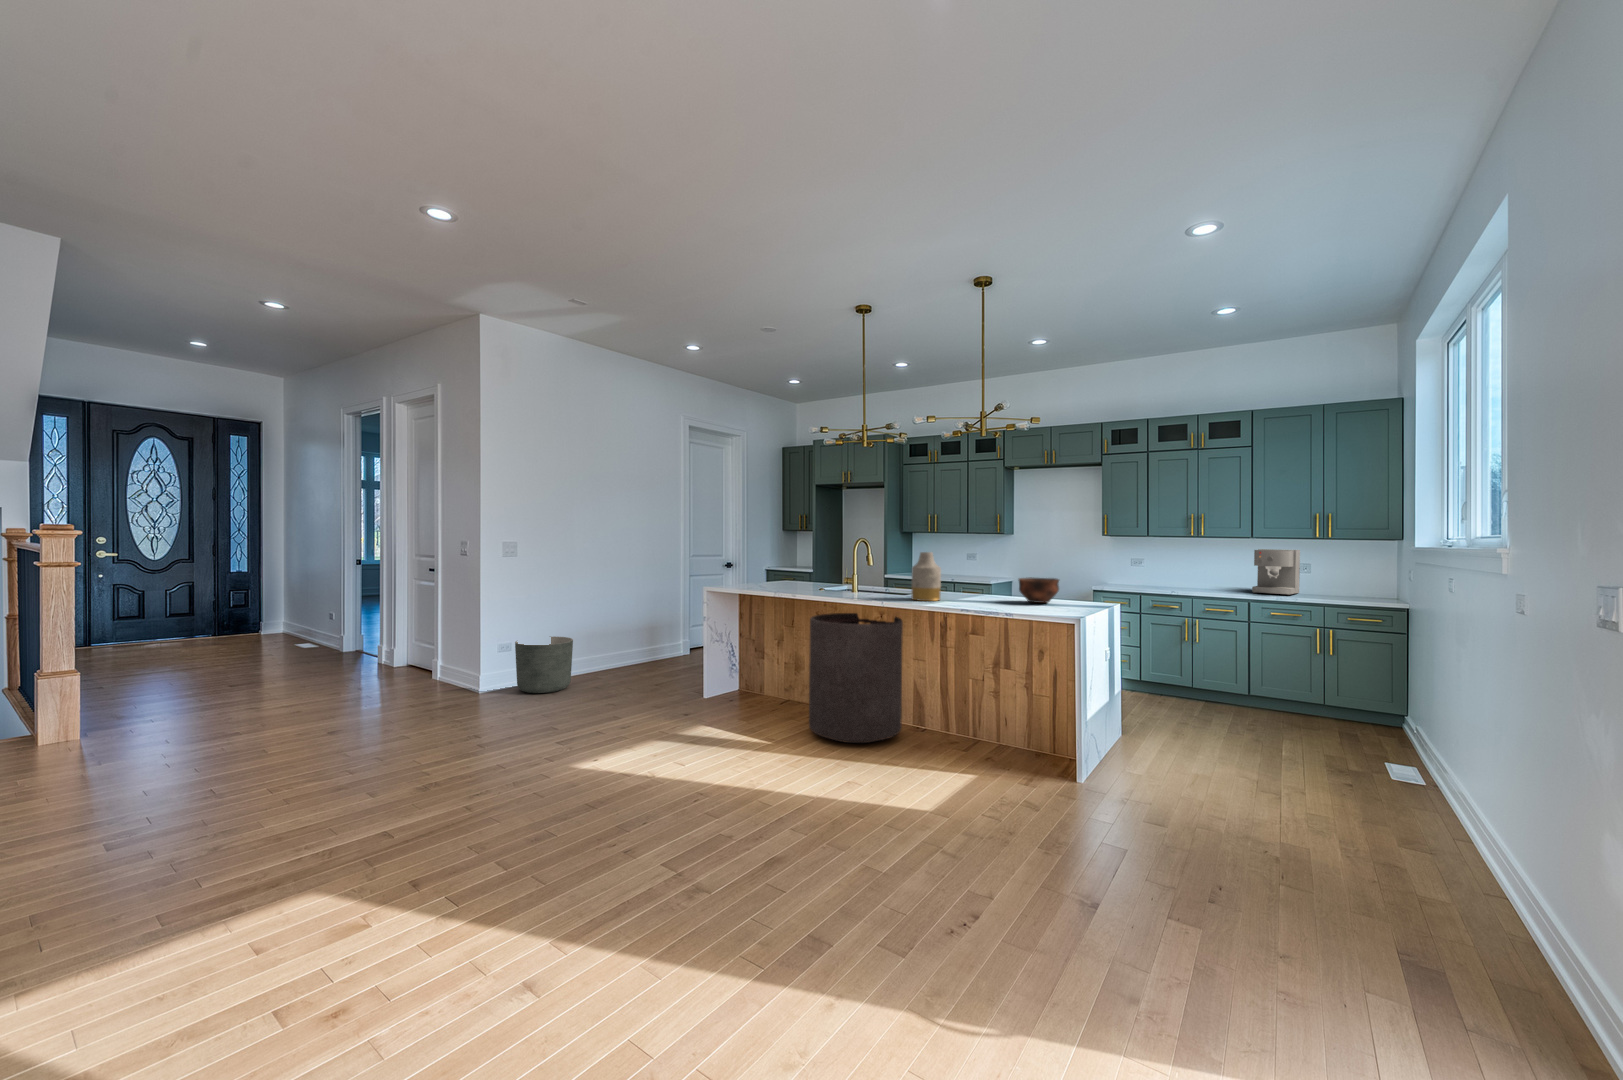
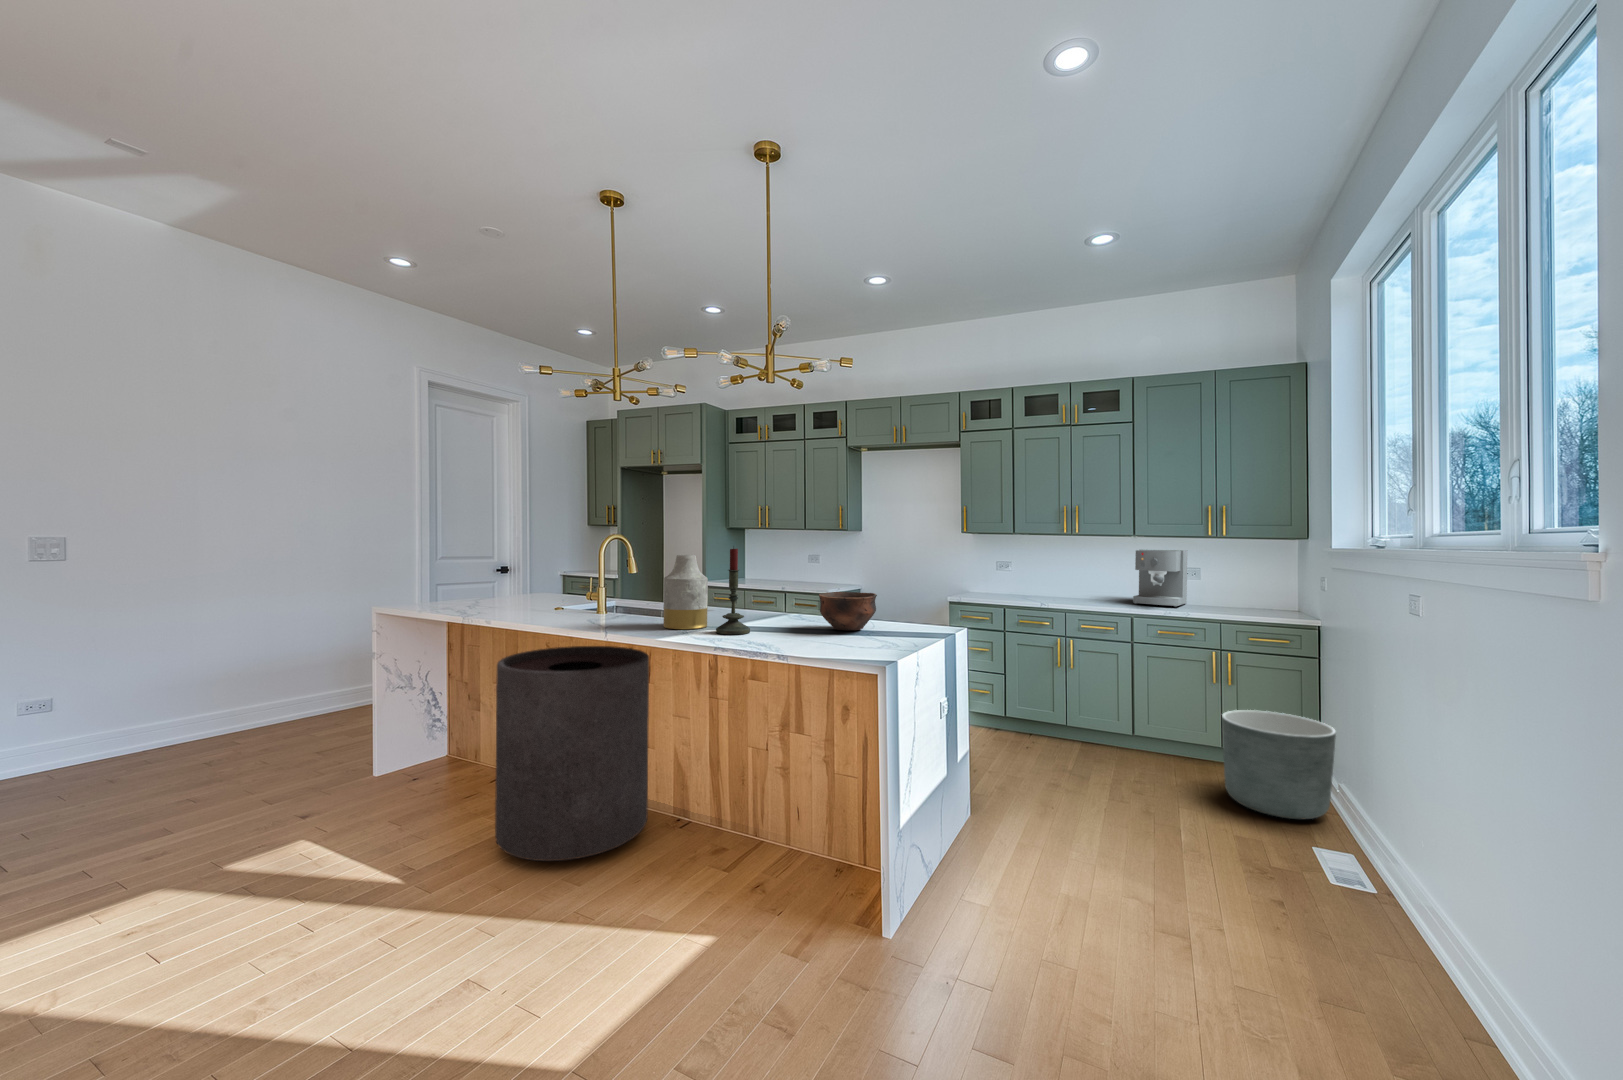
candle: none [951,546,974,604] -> present [716,548,750,635]
planter: present [515,636,573,693] -> present [1222,710,1336,819]

